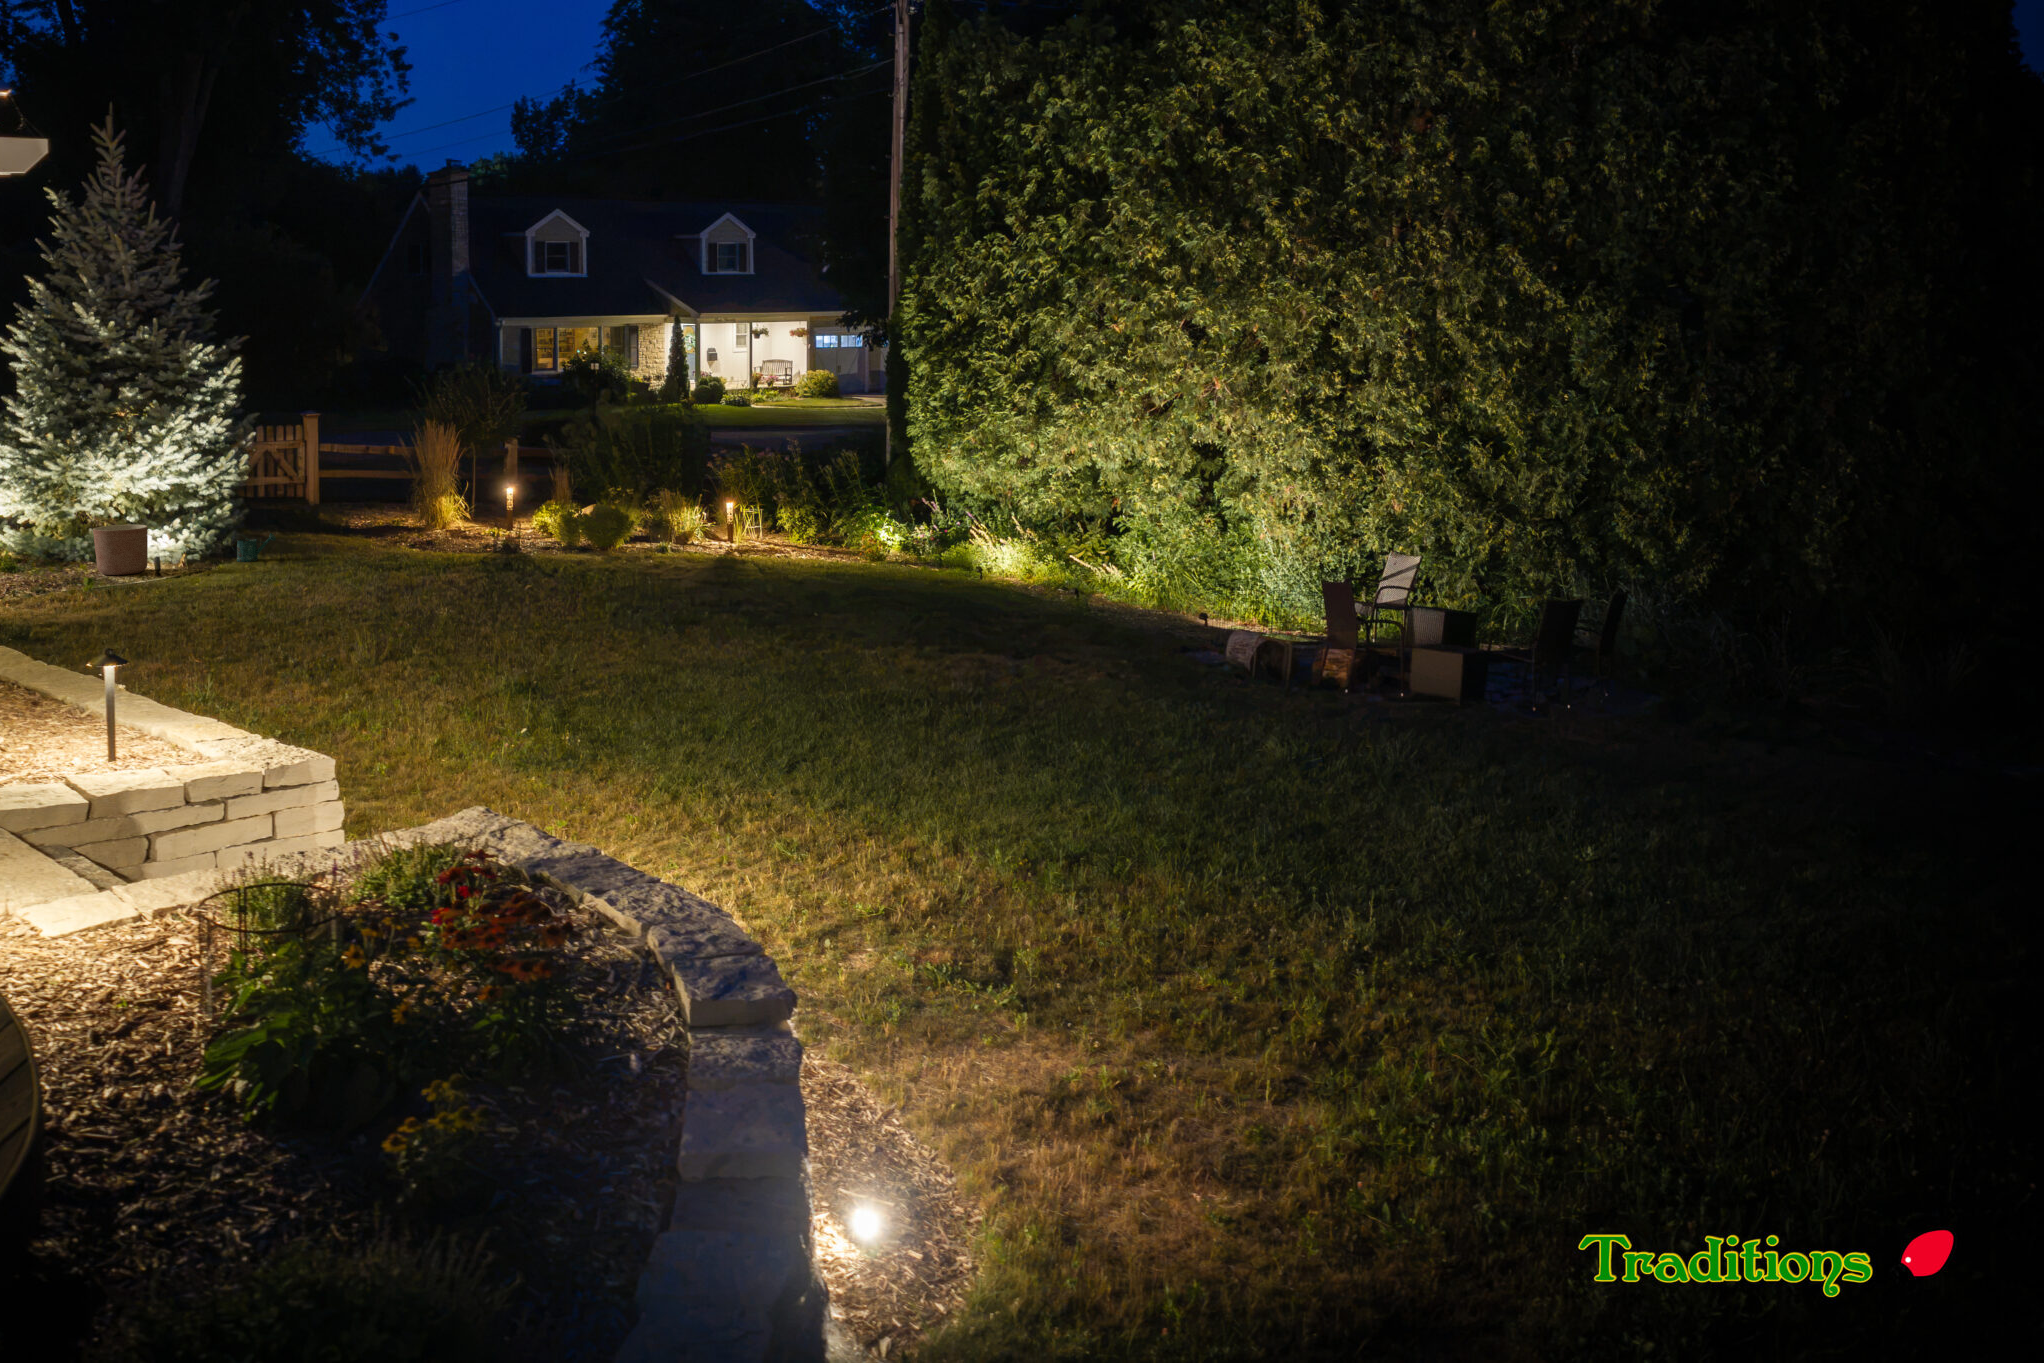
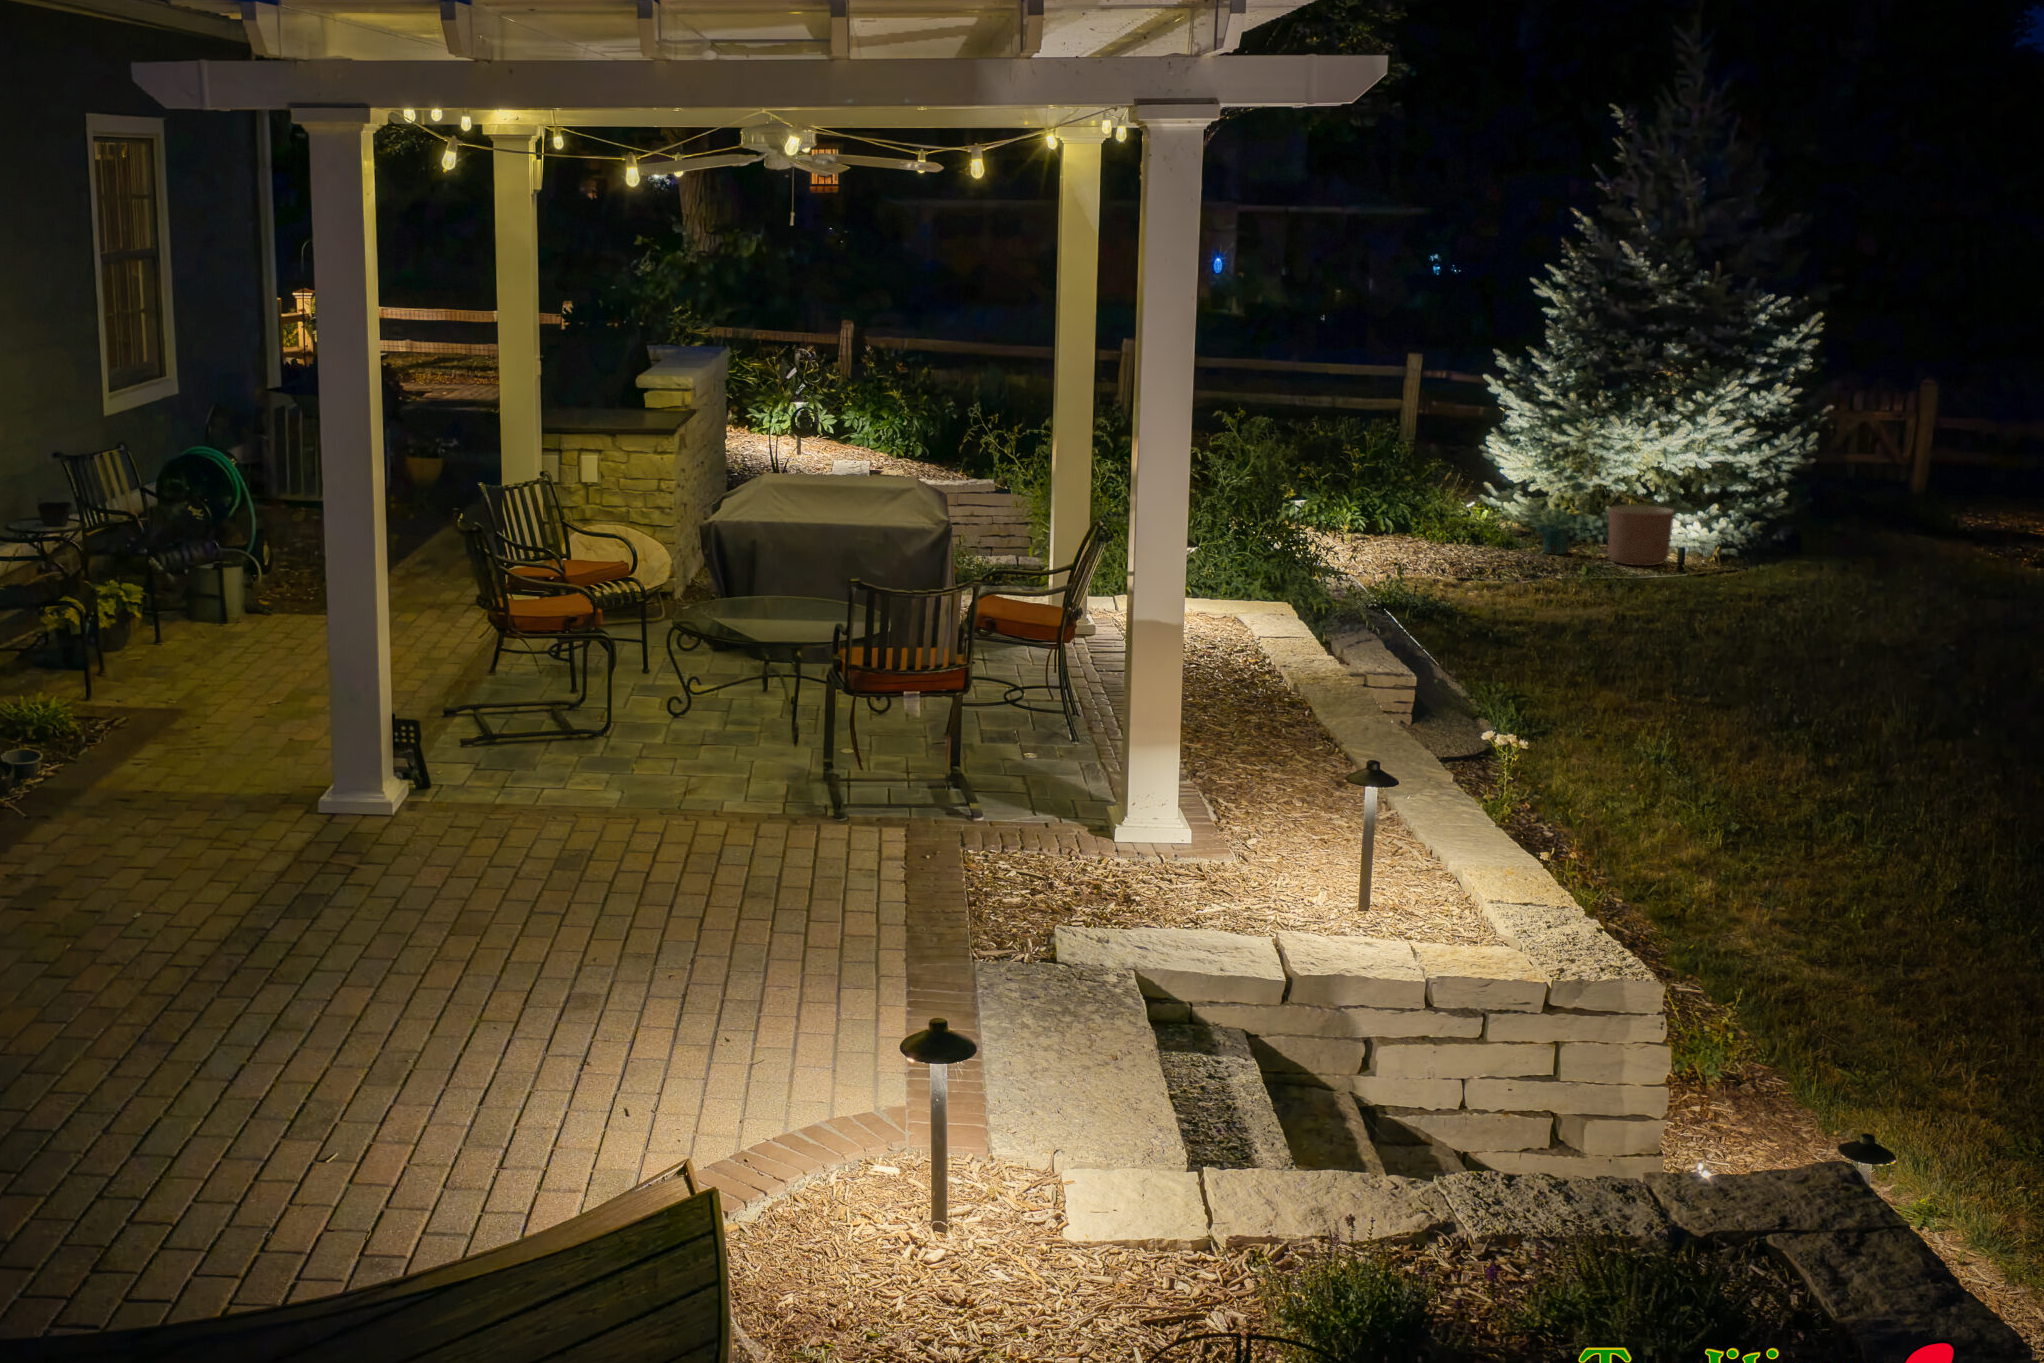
watering can: present [231,533,276,562] -> present [1536,522,1568,555]

